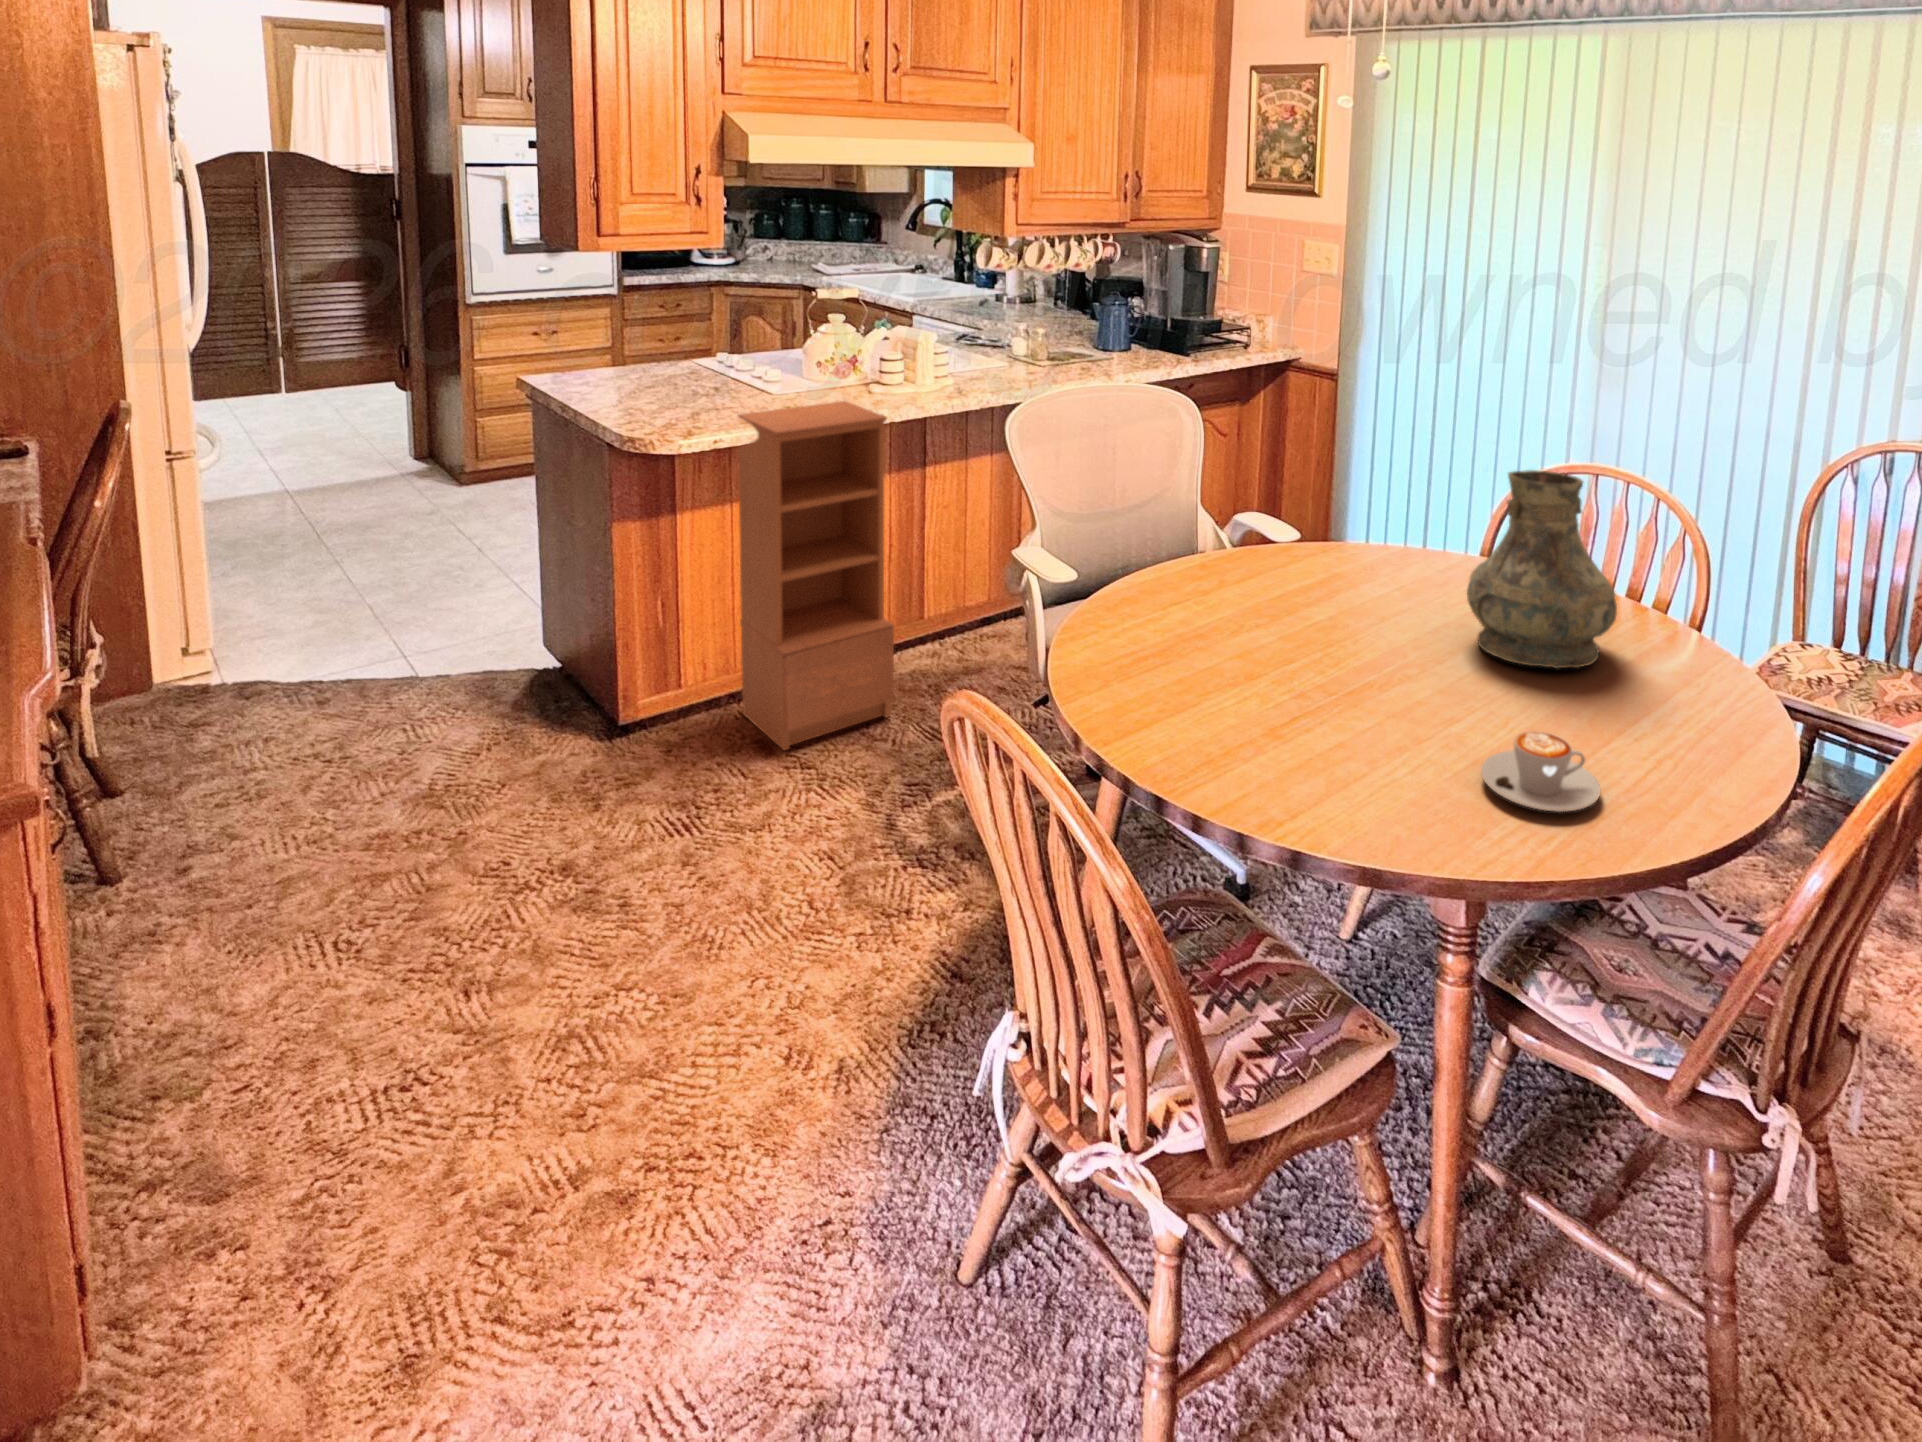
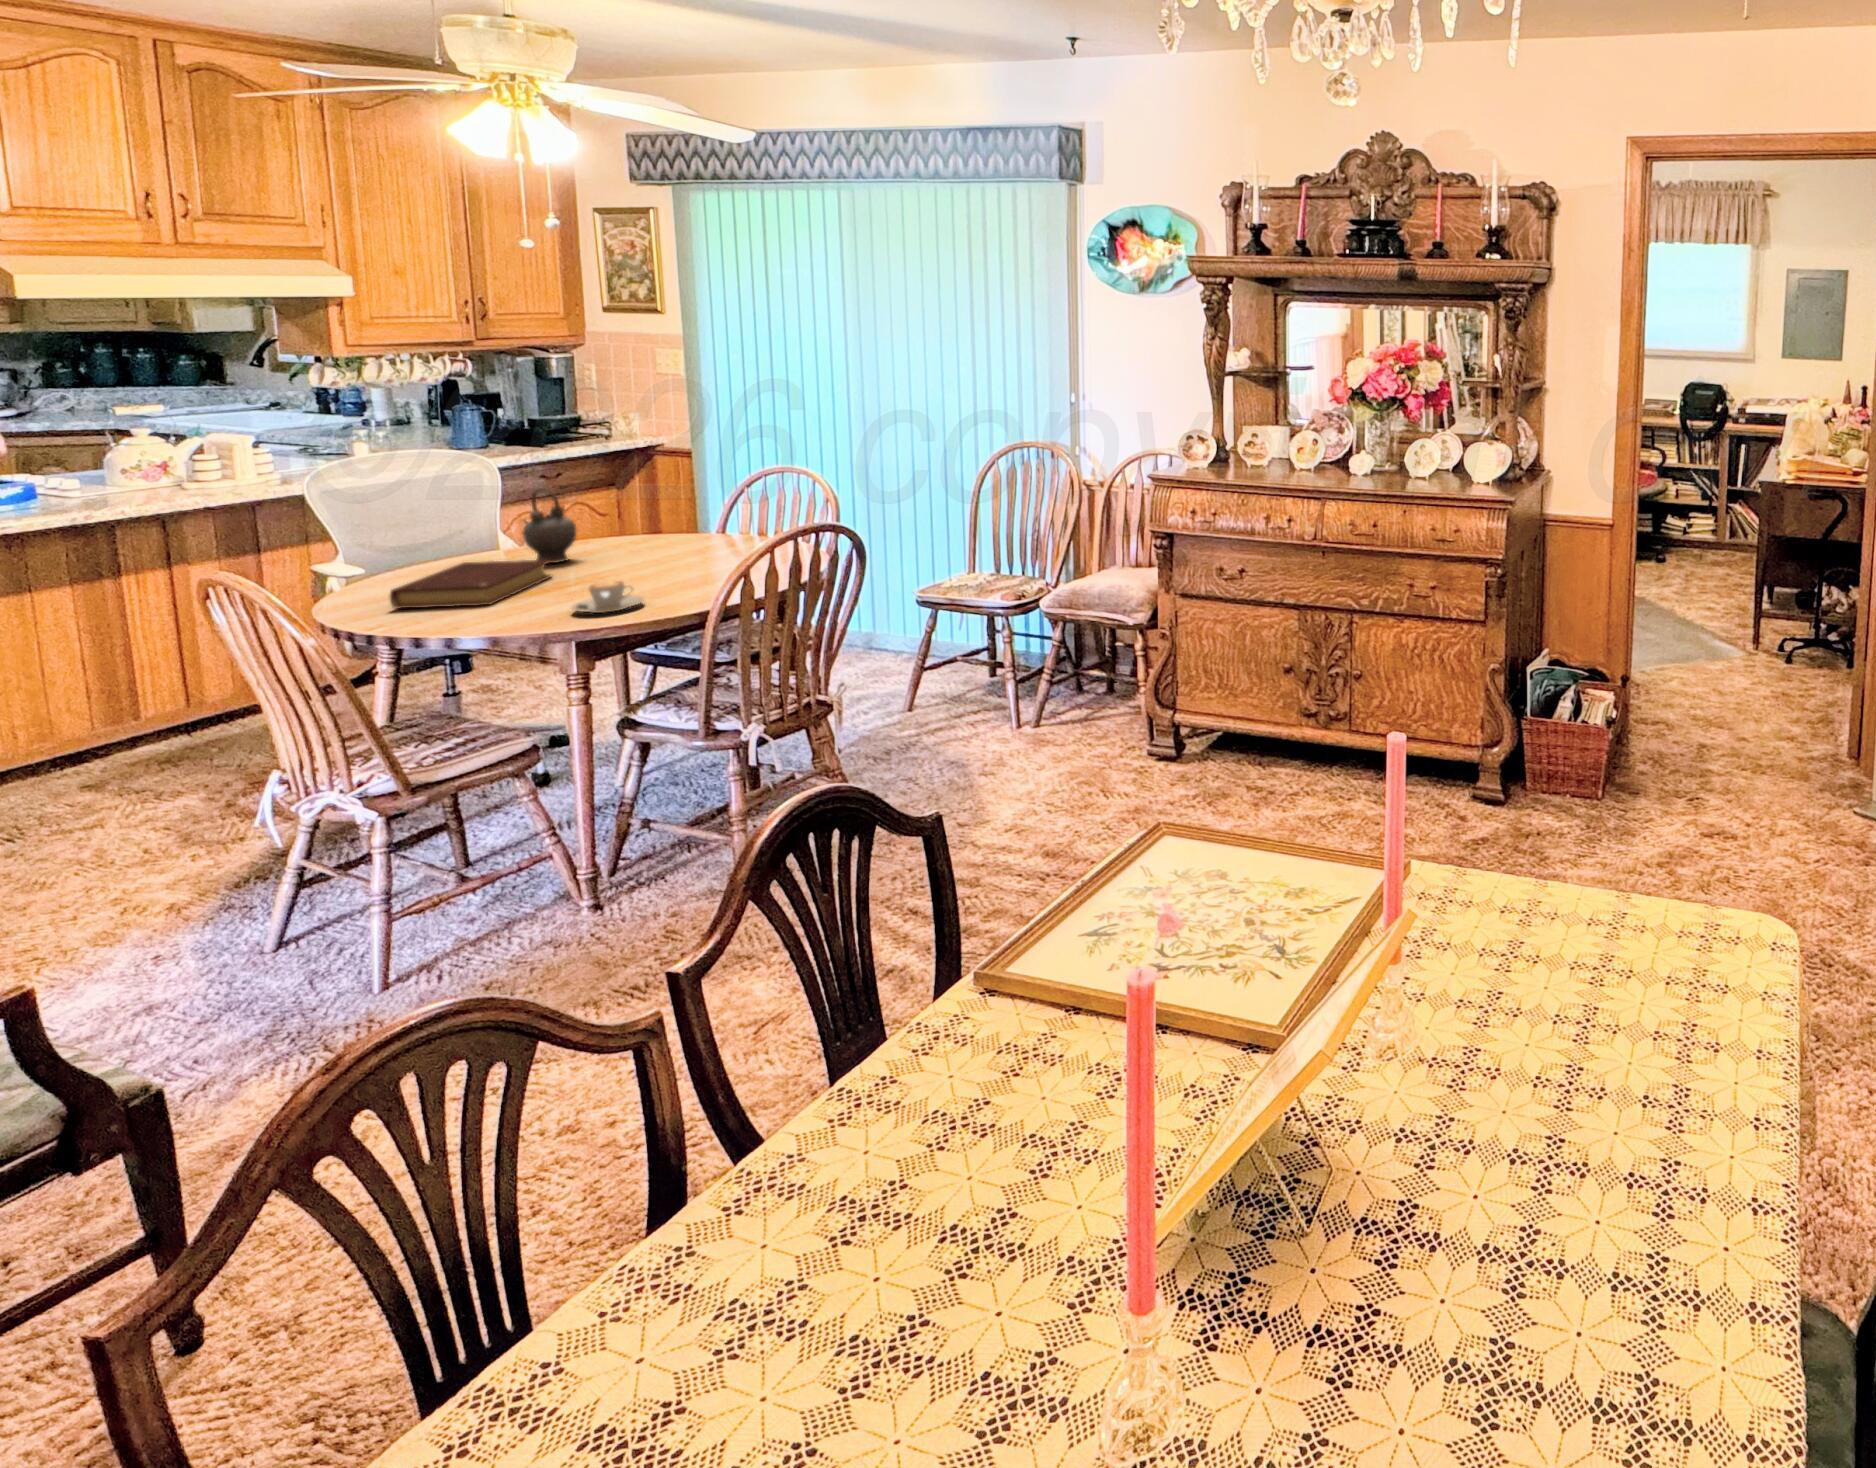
bookcase: present [738,401,894,750] -> none [12,503,228,792]
vase: present [1467,470,1617,669] -> none [627,463,729,571]
teapot: none [1279,475,1353,592] -> present [523,488,577,563]
book: none [1175,590,1350,714] -> present [390,560,551,609]

